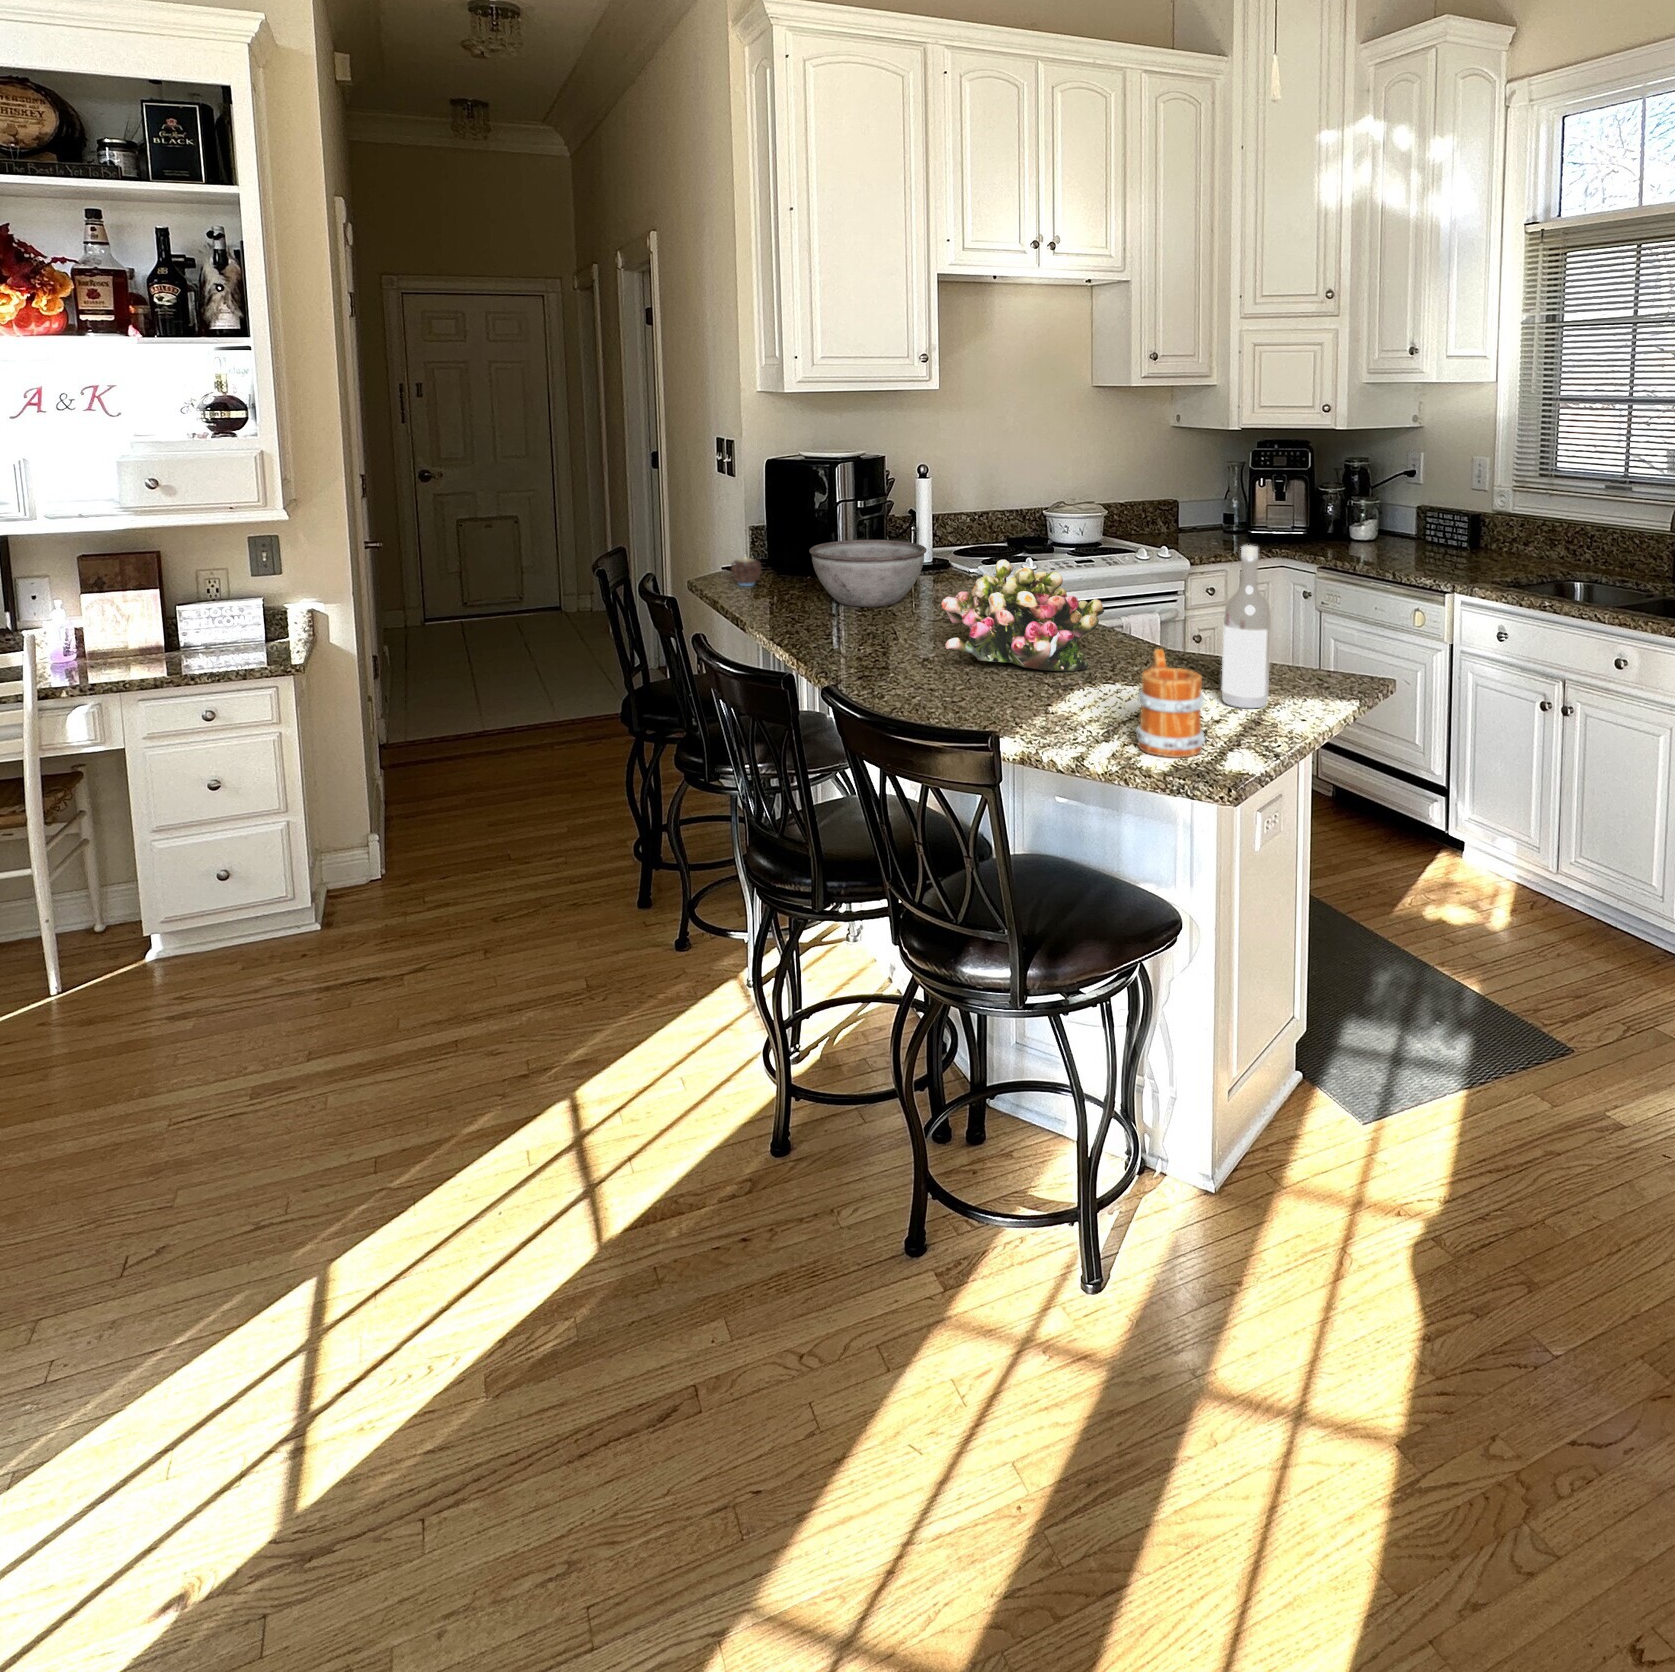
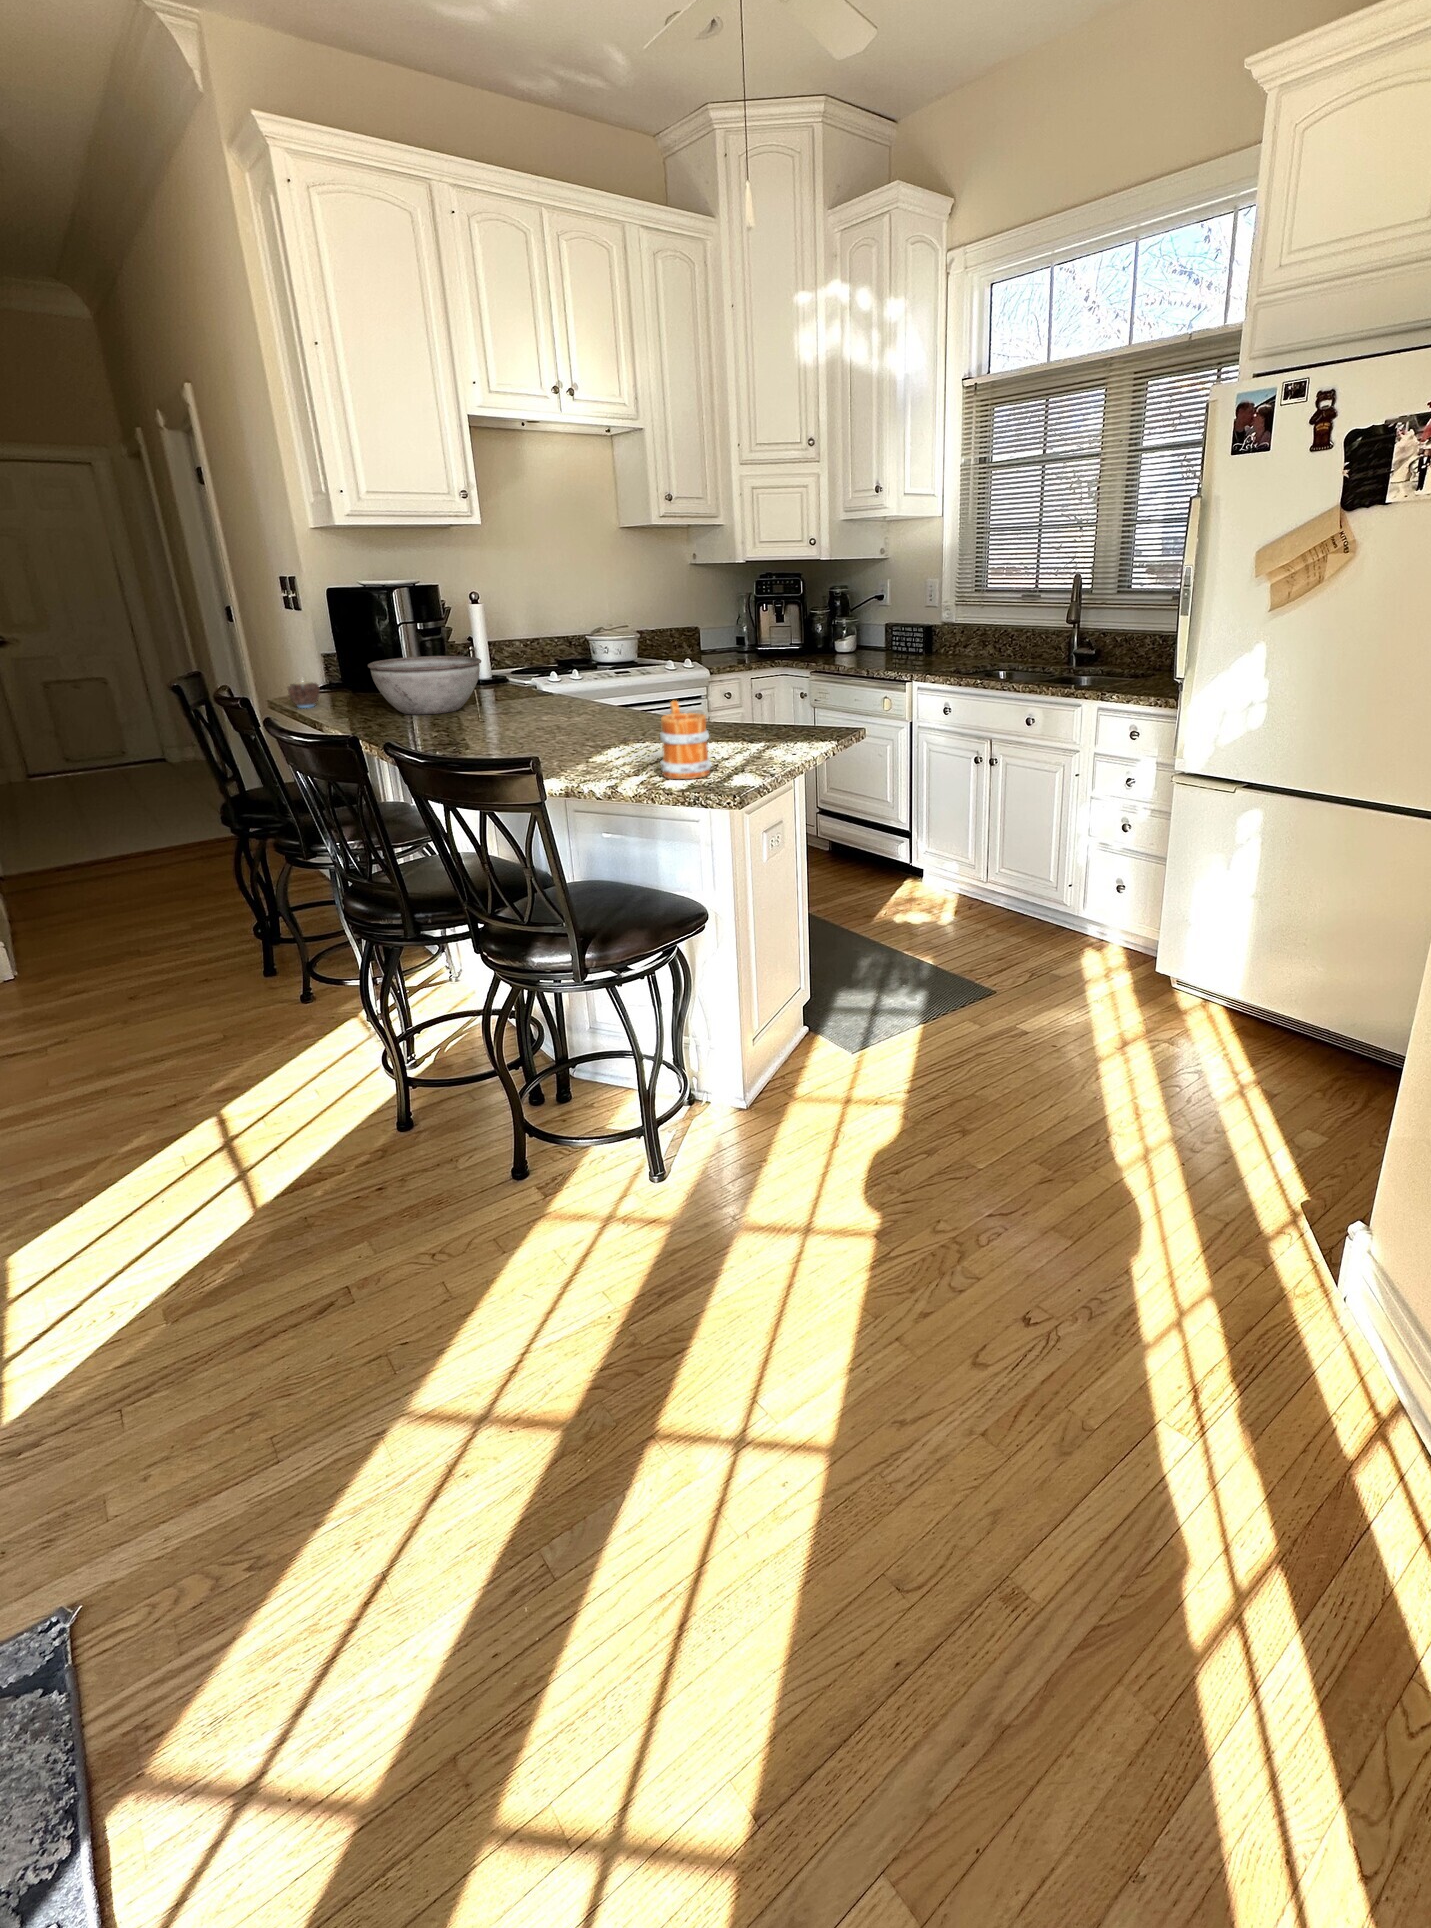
wine bottle: present [1222,545,1271,708] -> none [725,622,761,749]
flower arrangement: present [941,560,1104,671] -> none [496,653,636,740]

